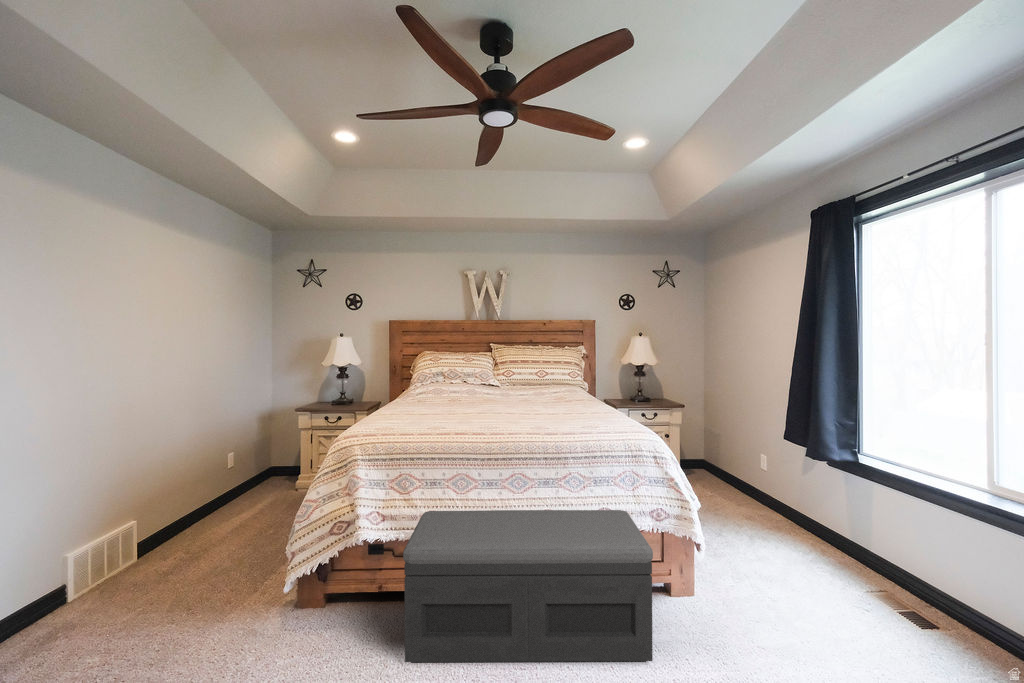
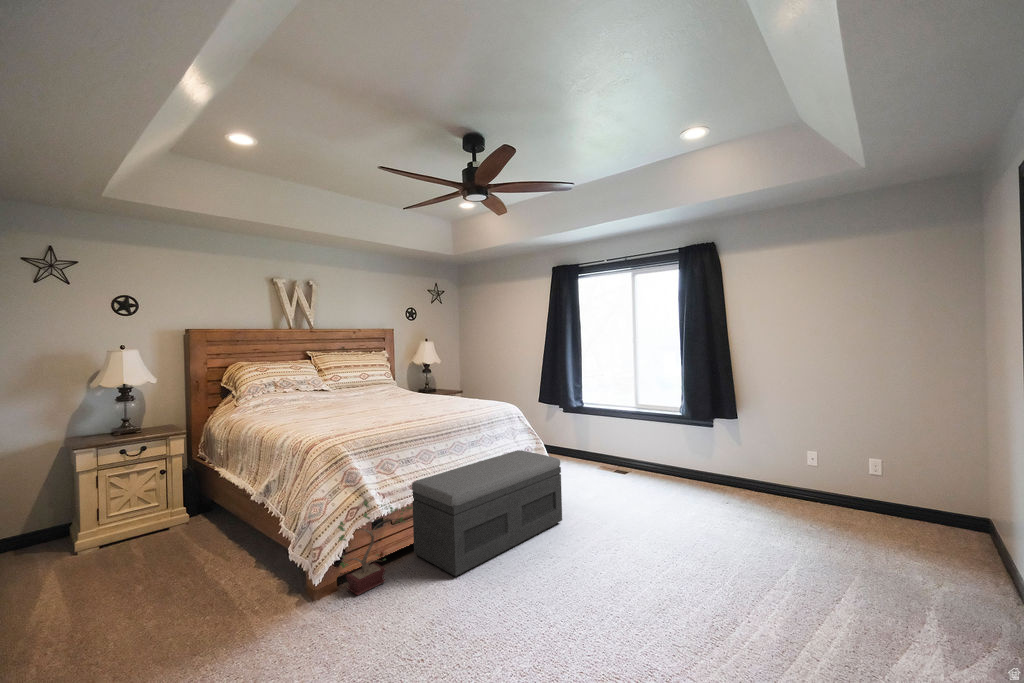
potted plant: none [302,512,397,624] -> present [338,501,412,595]

